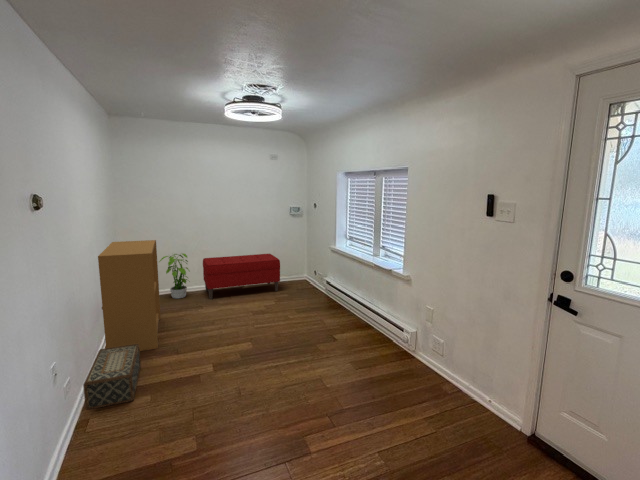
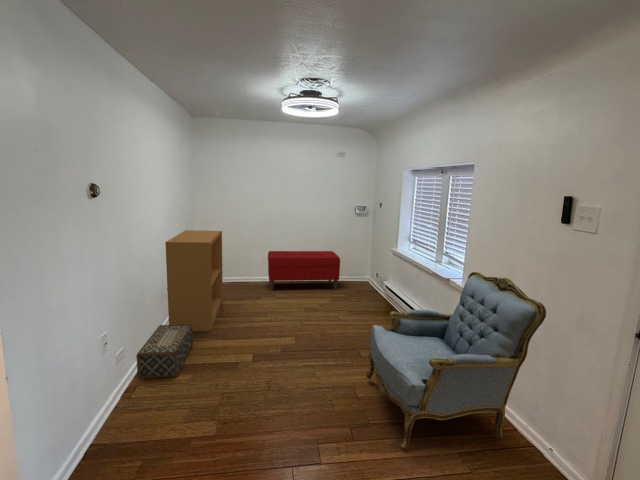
potted plant: present [159,253,189,298] -> none [228,243,255,287]
armchair: none [330,262,479,426] -> present [366,272,546,451]

